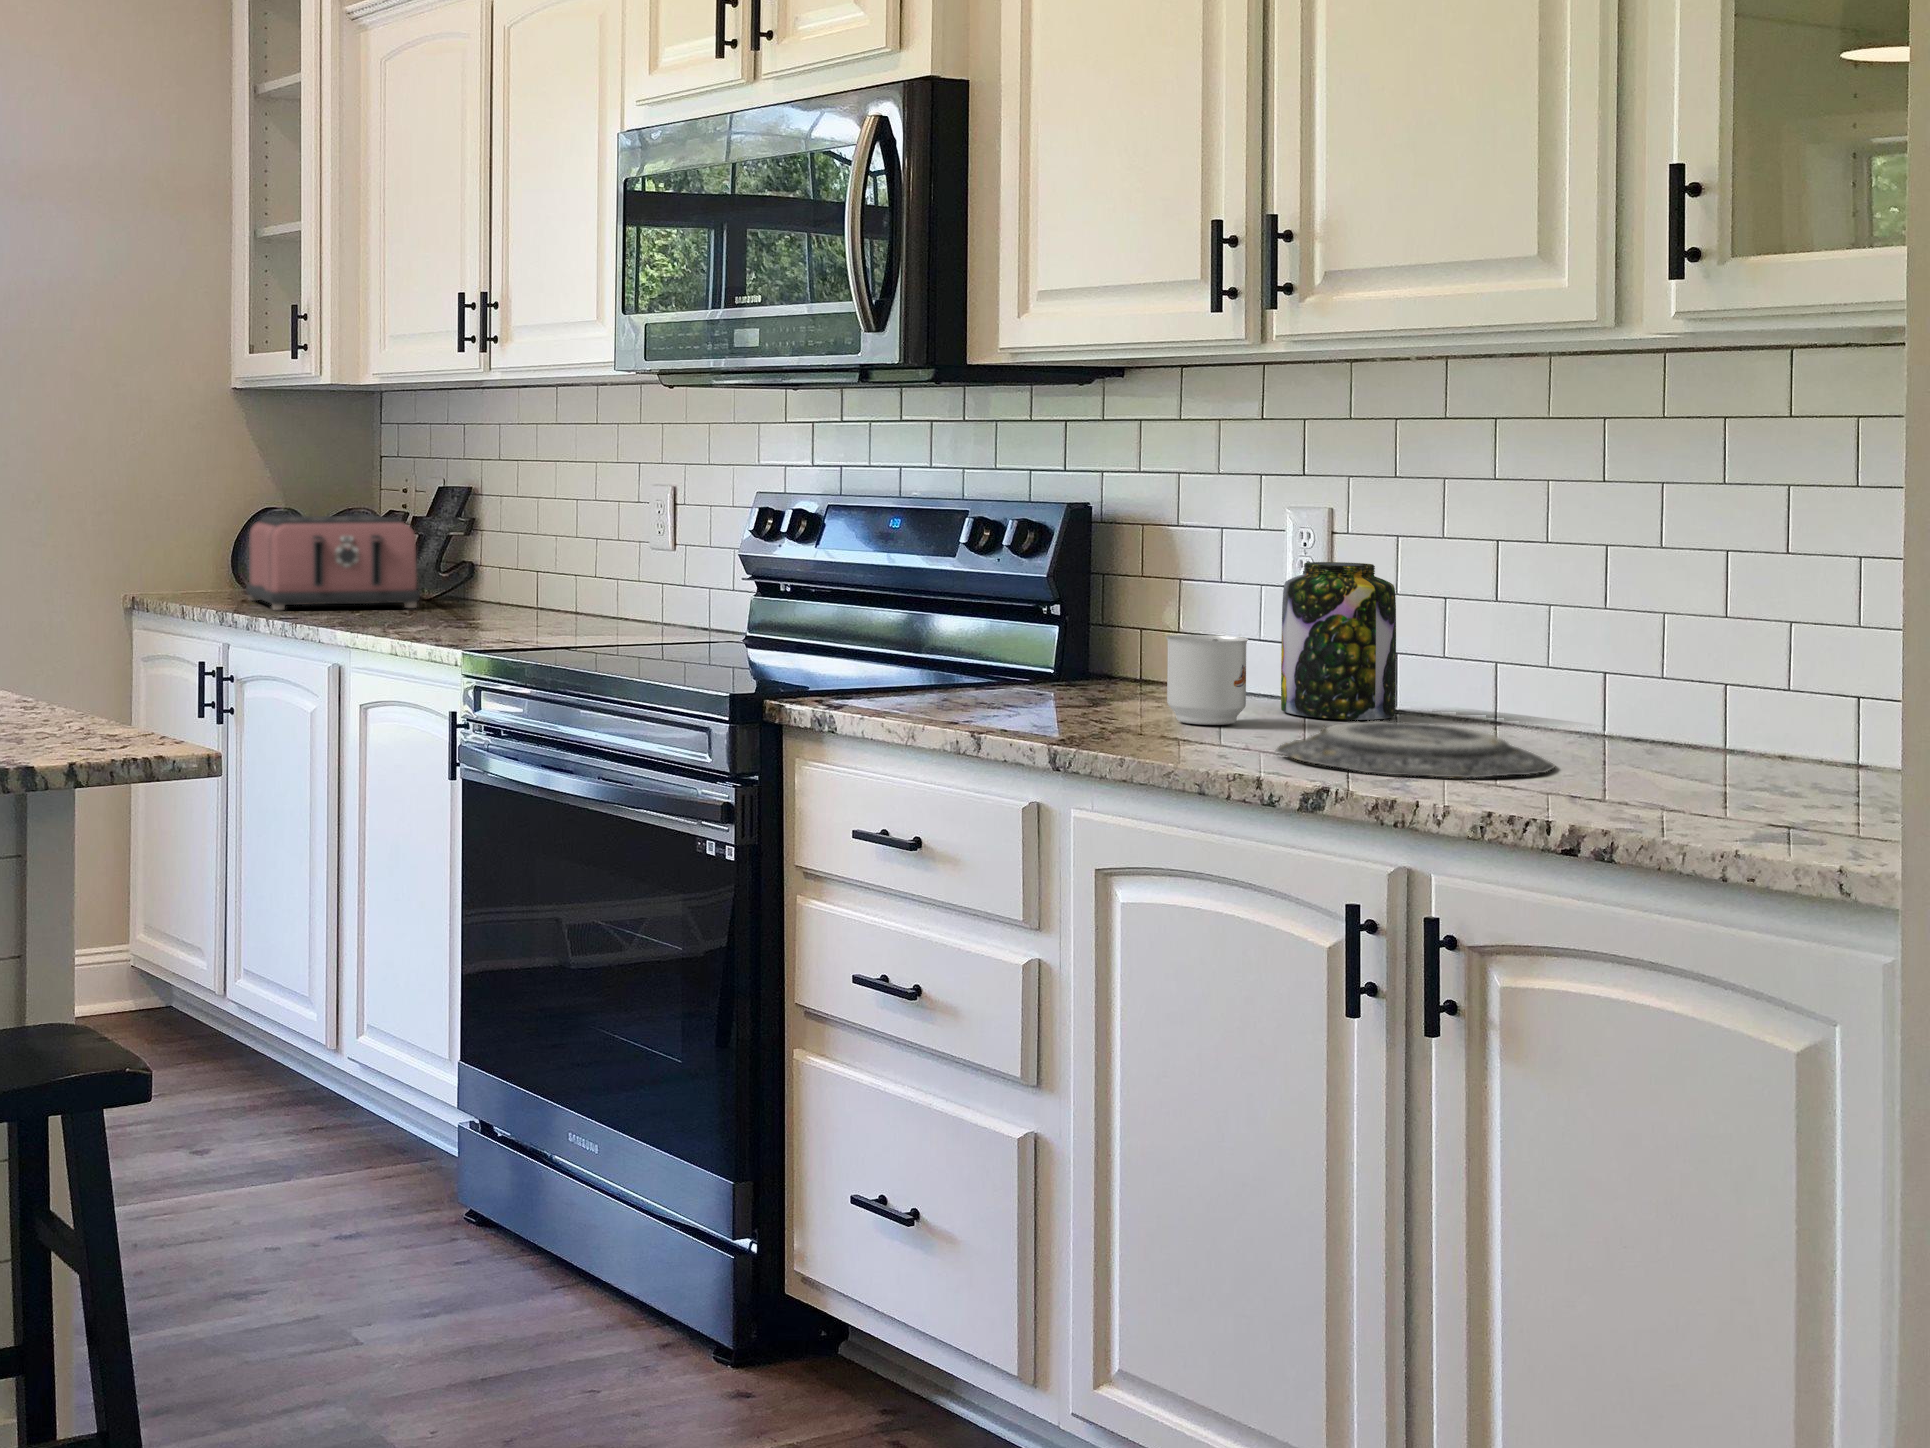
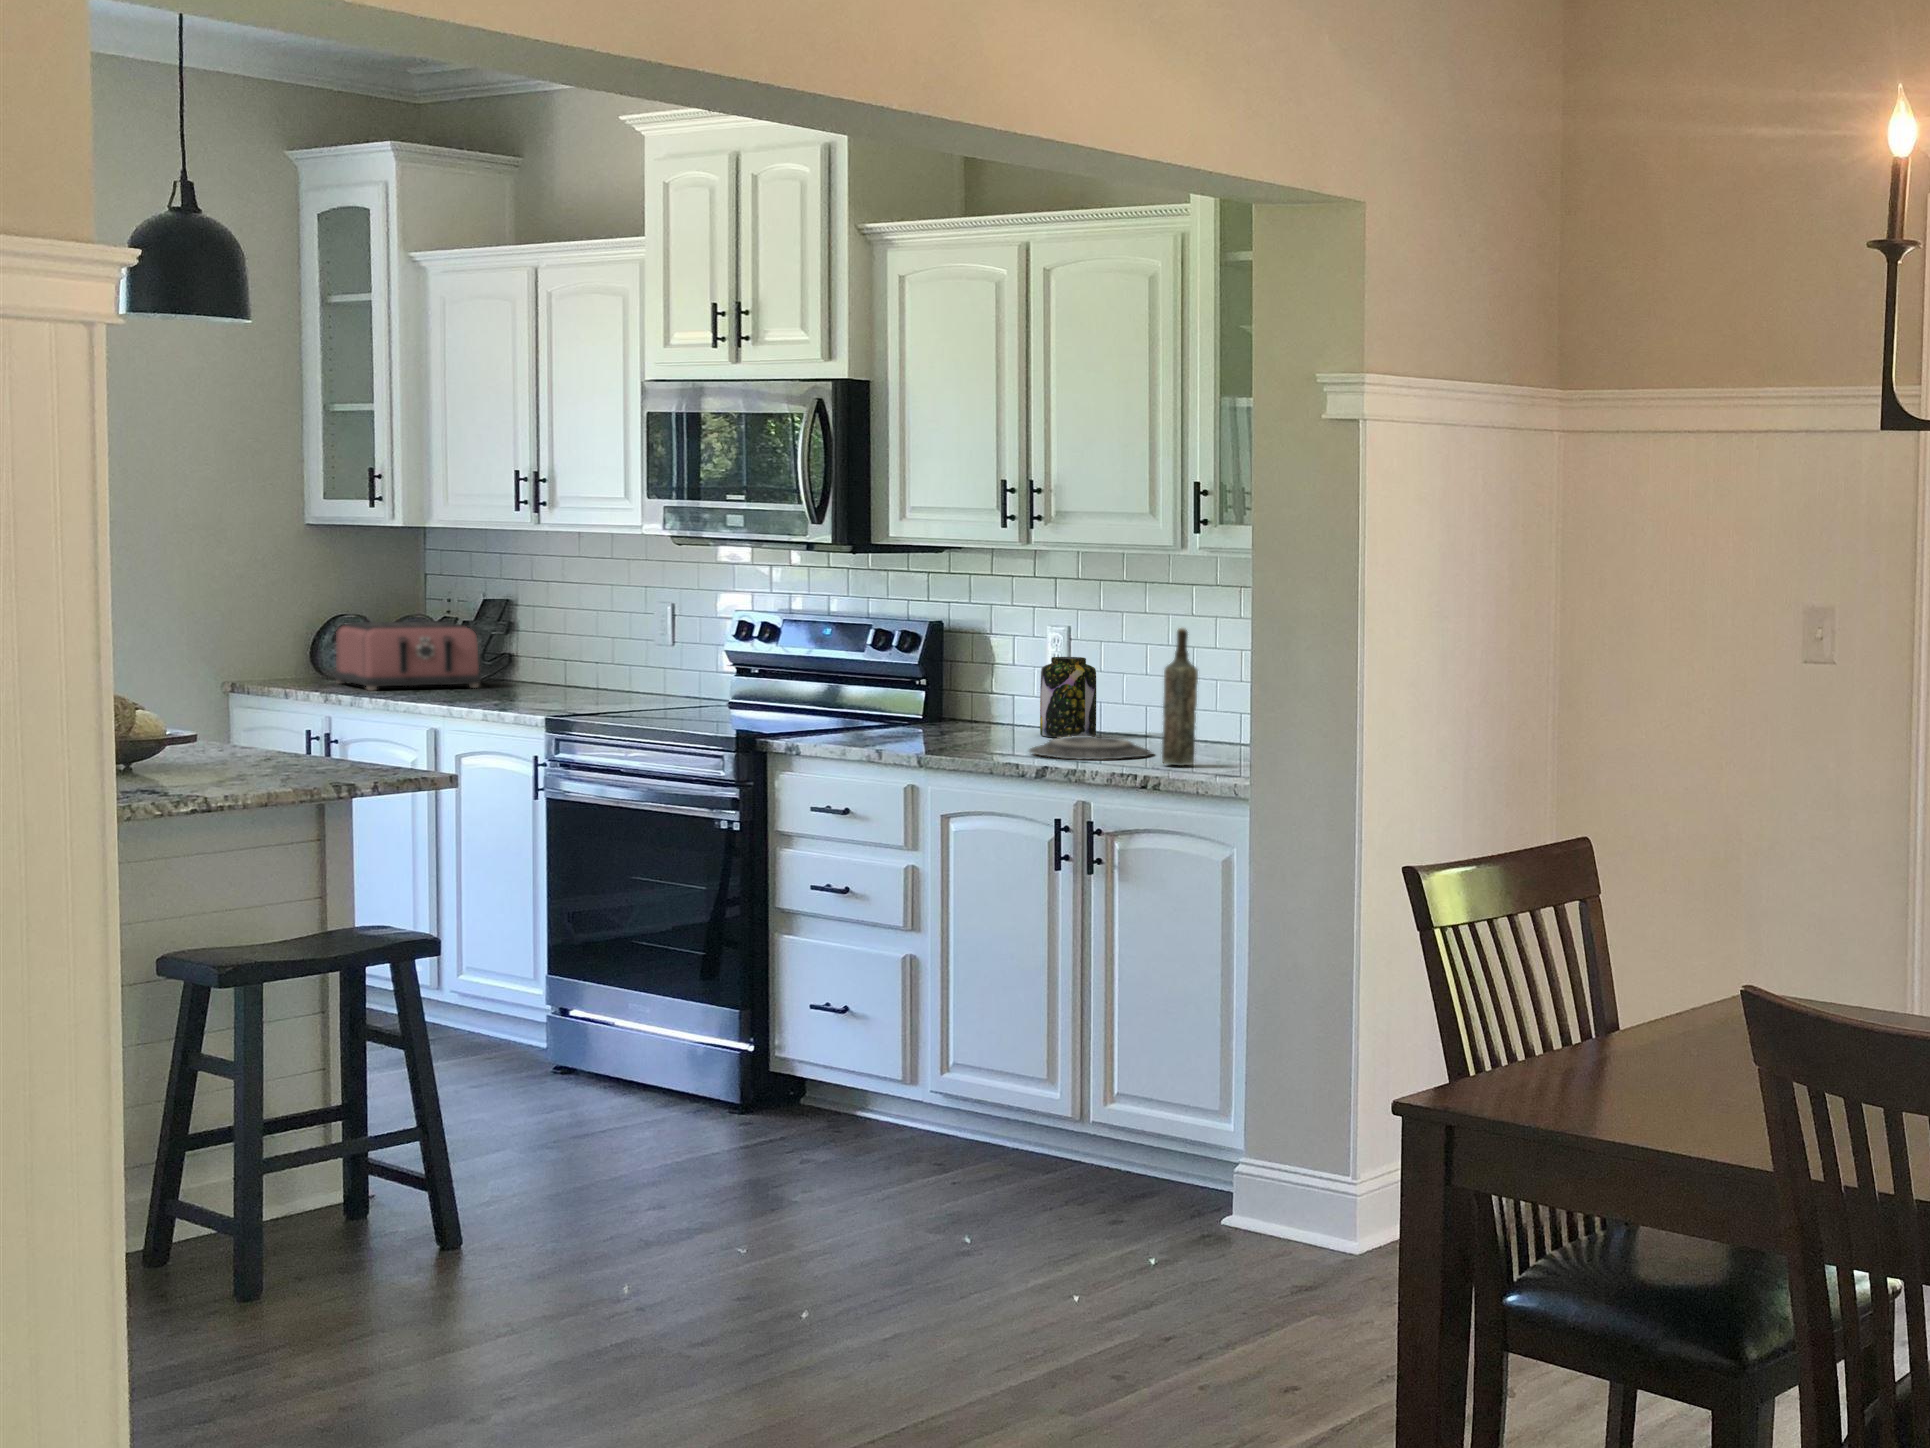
bottle: none [1600,493,1691,802] -> present [1162,628,1198,766]
mug: present [1166,635,1248,725] -> none [979,696,1020,742]

